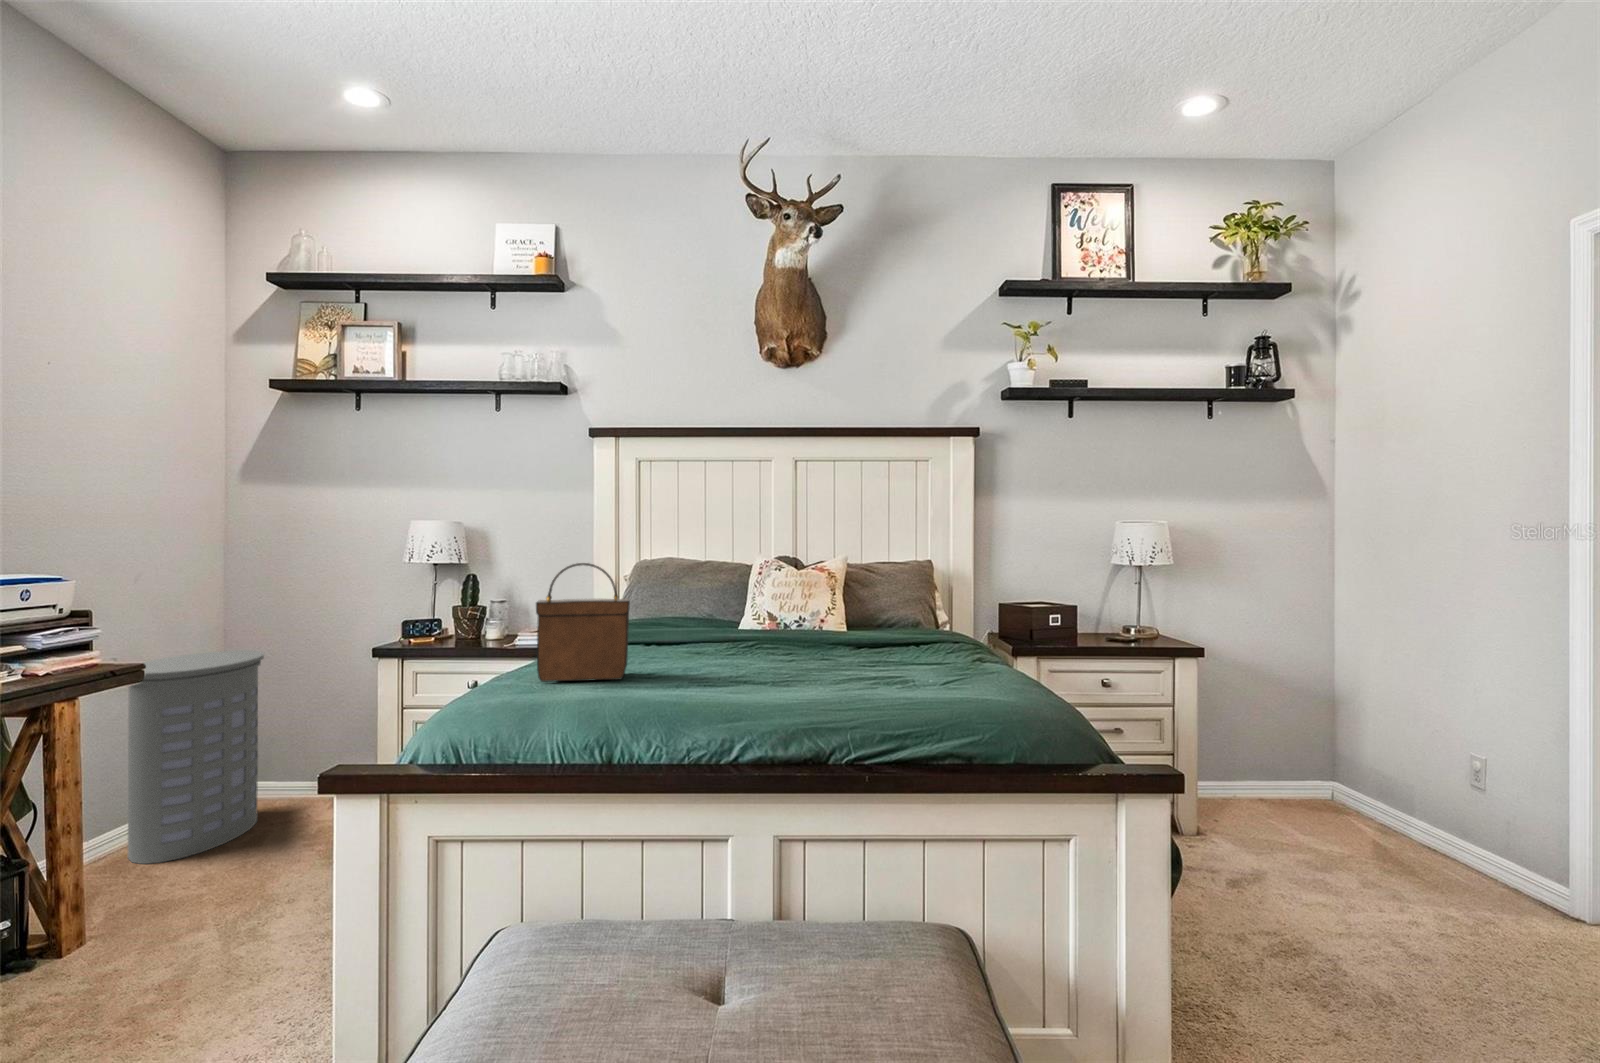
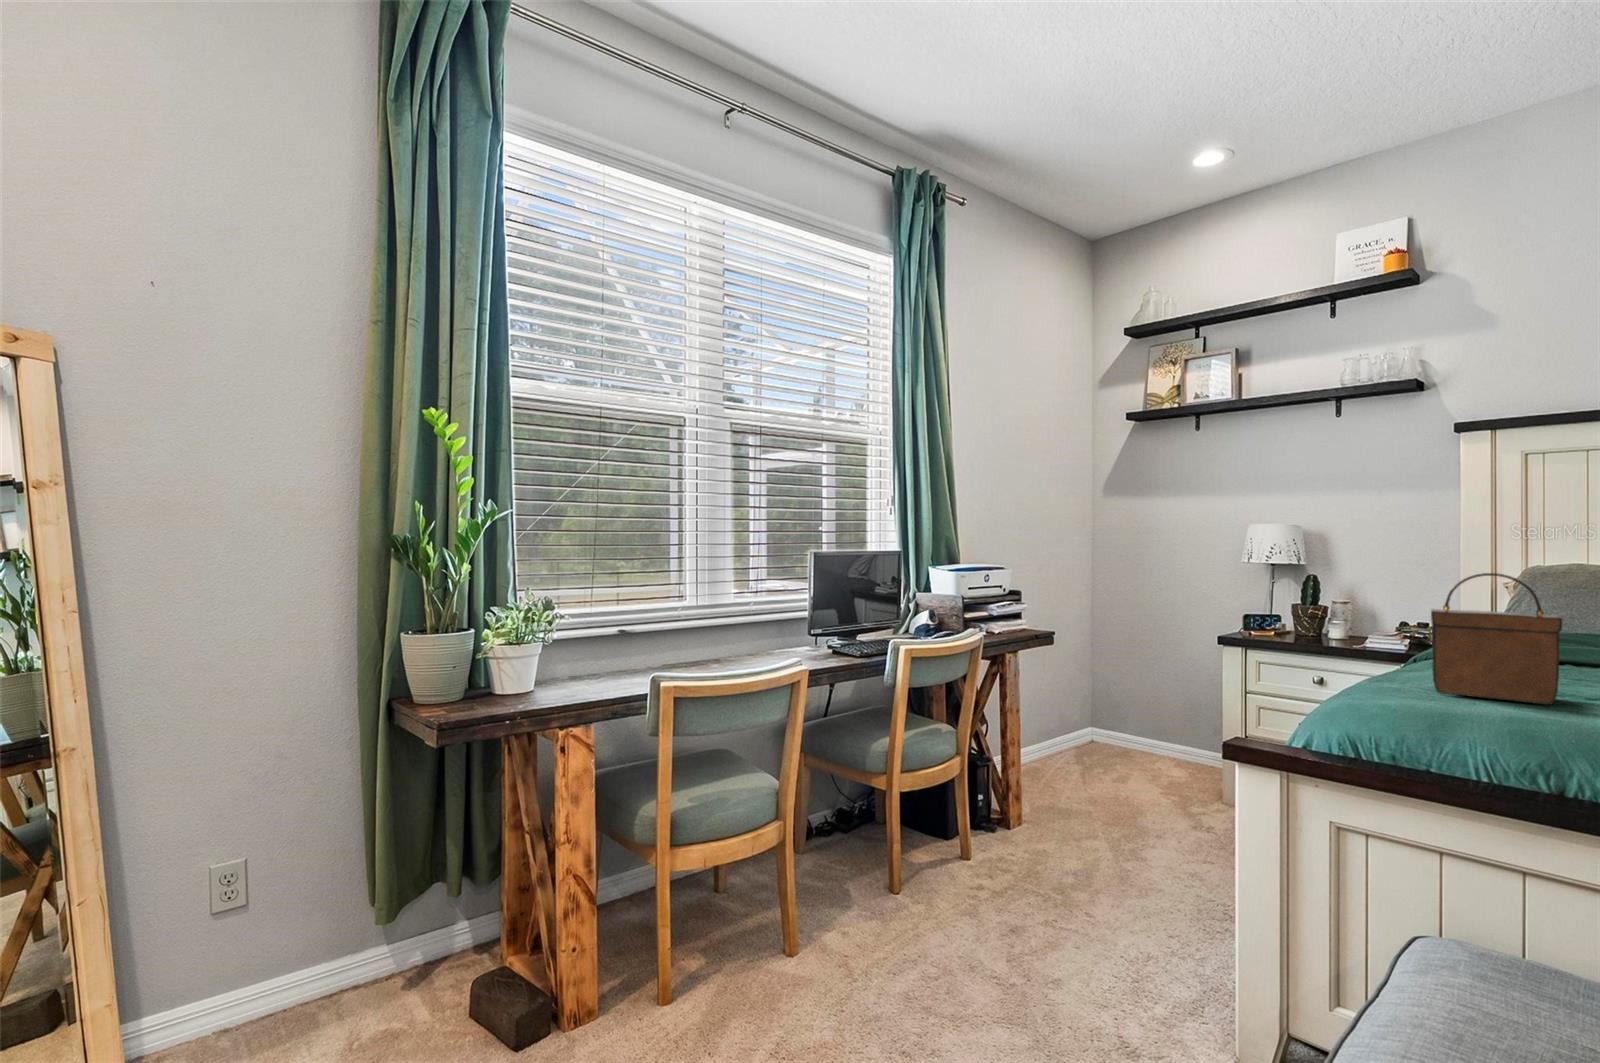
laundry hamper: present [128,650,264,864] -> none [1033,627,1124,780]

